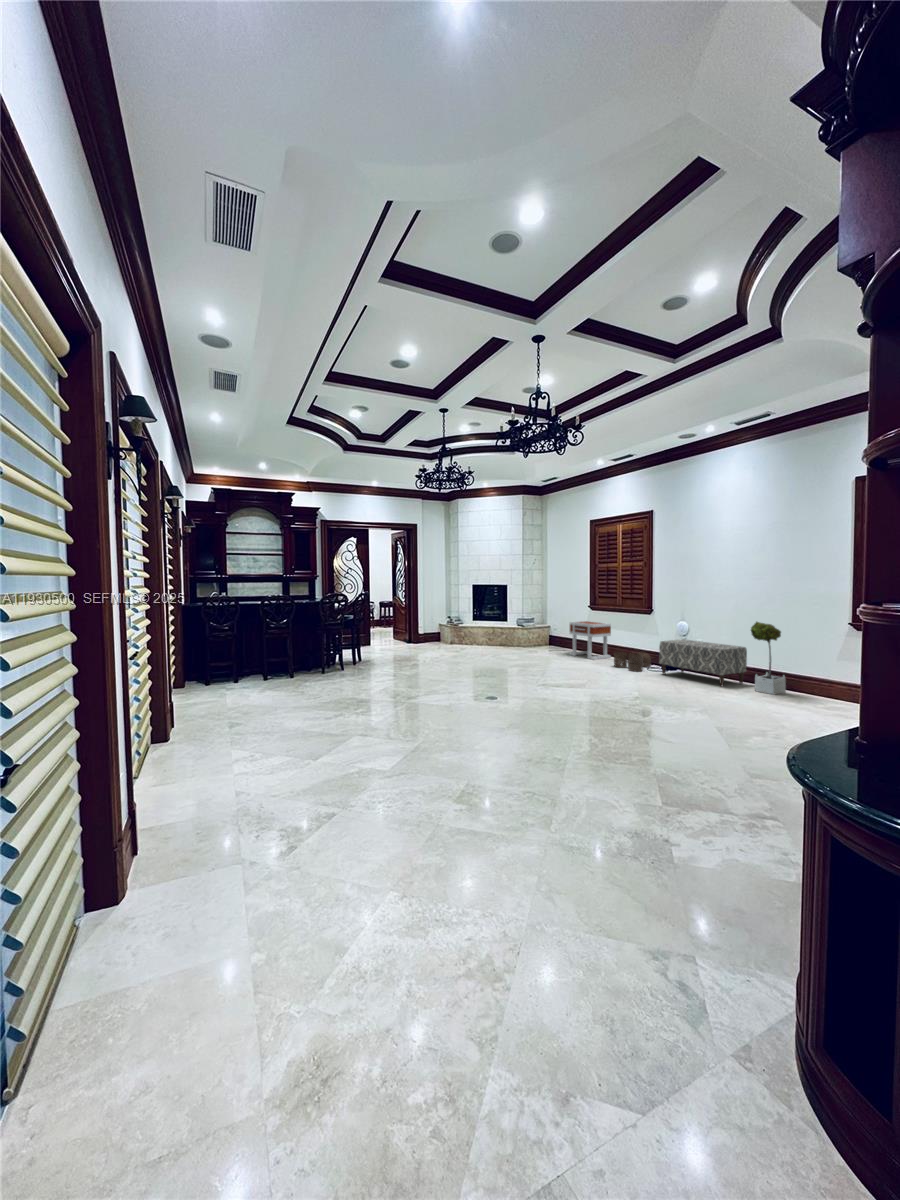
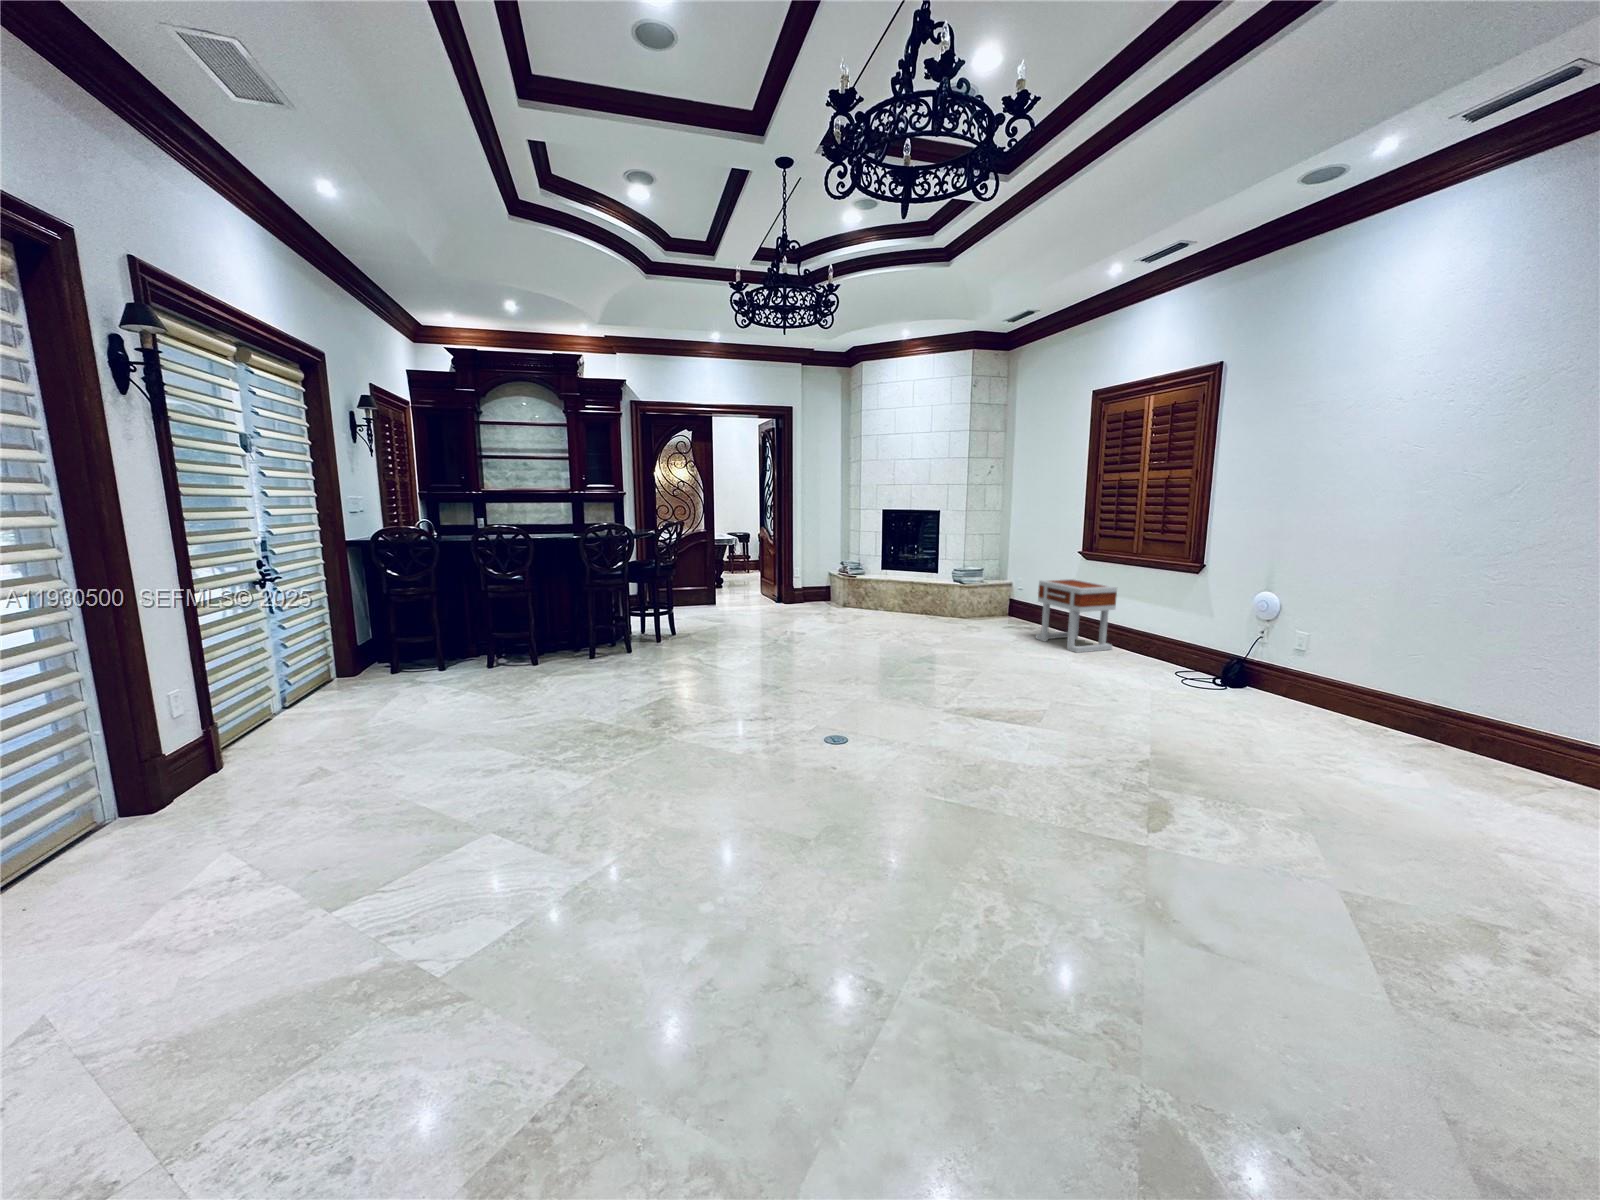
potted tree: present [751,622,786,695] -> none [1452,620,1559,802]
bench: present [659,639,747,686] -> none [1210,634,1433,757]
woven basket: present [614,652,651,672] -> none [1113,643,1192,692]

